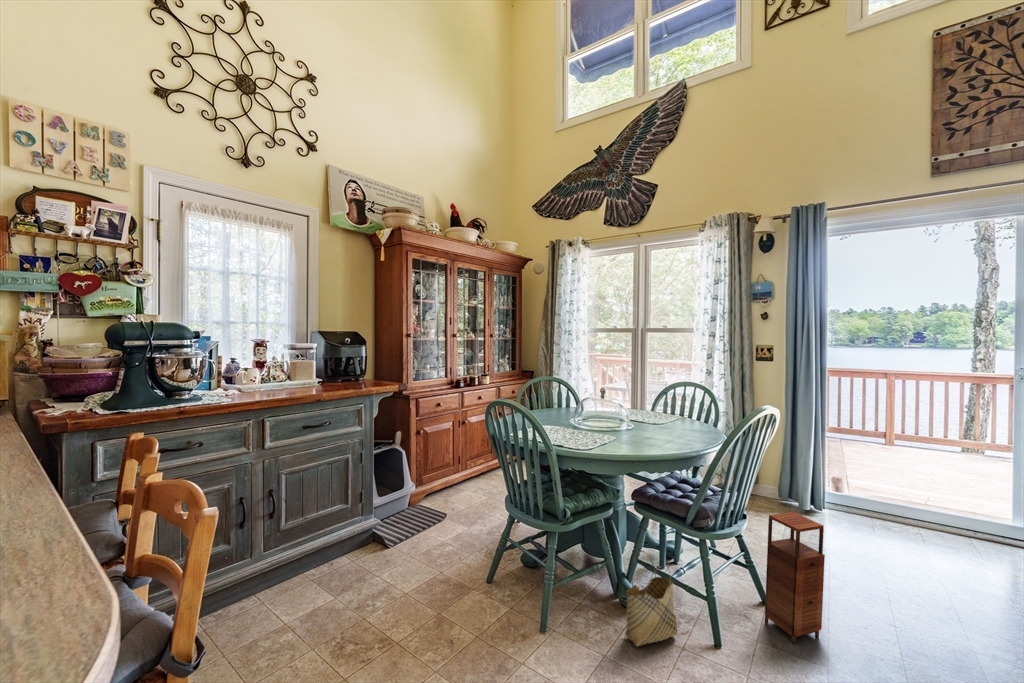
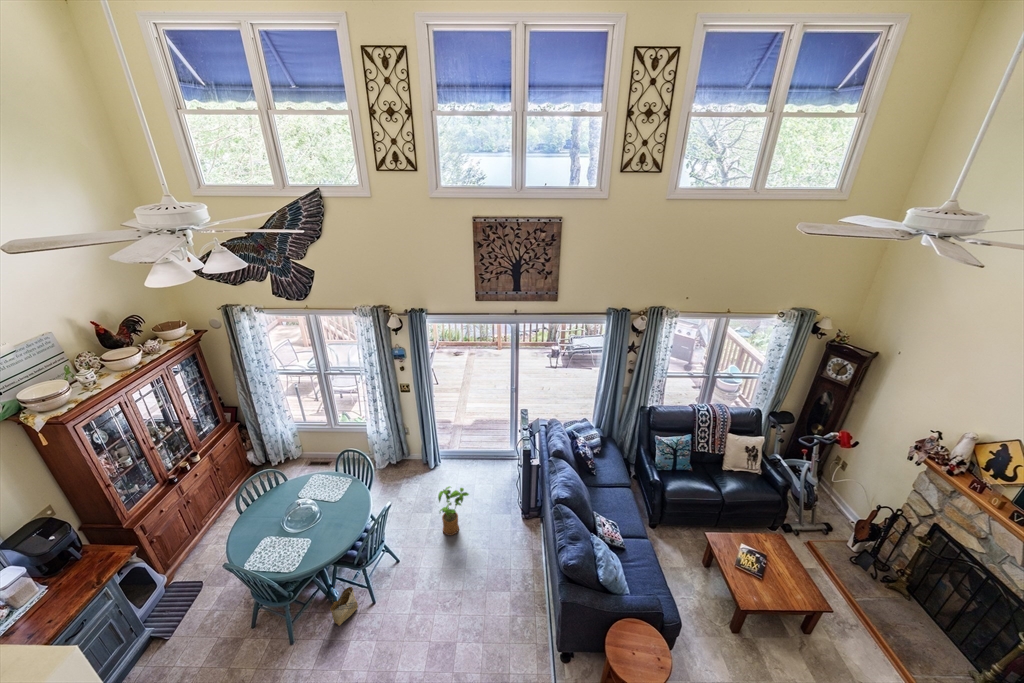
house plant: none [858,485,954,608] -> present [438,487,469,535]
storage cabinet: present [765,512,825,644] -> none [393,531,419,583]

